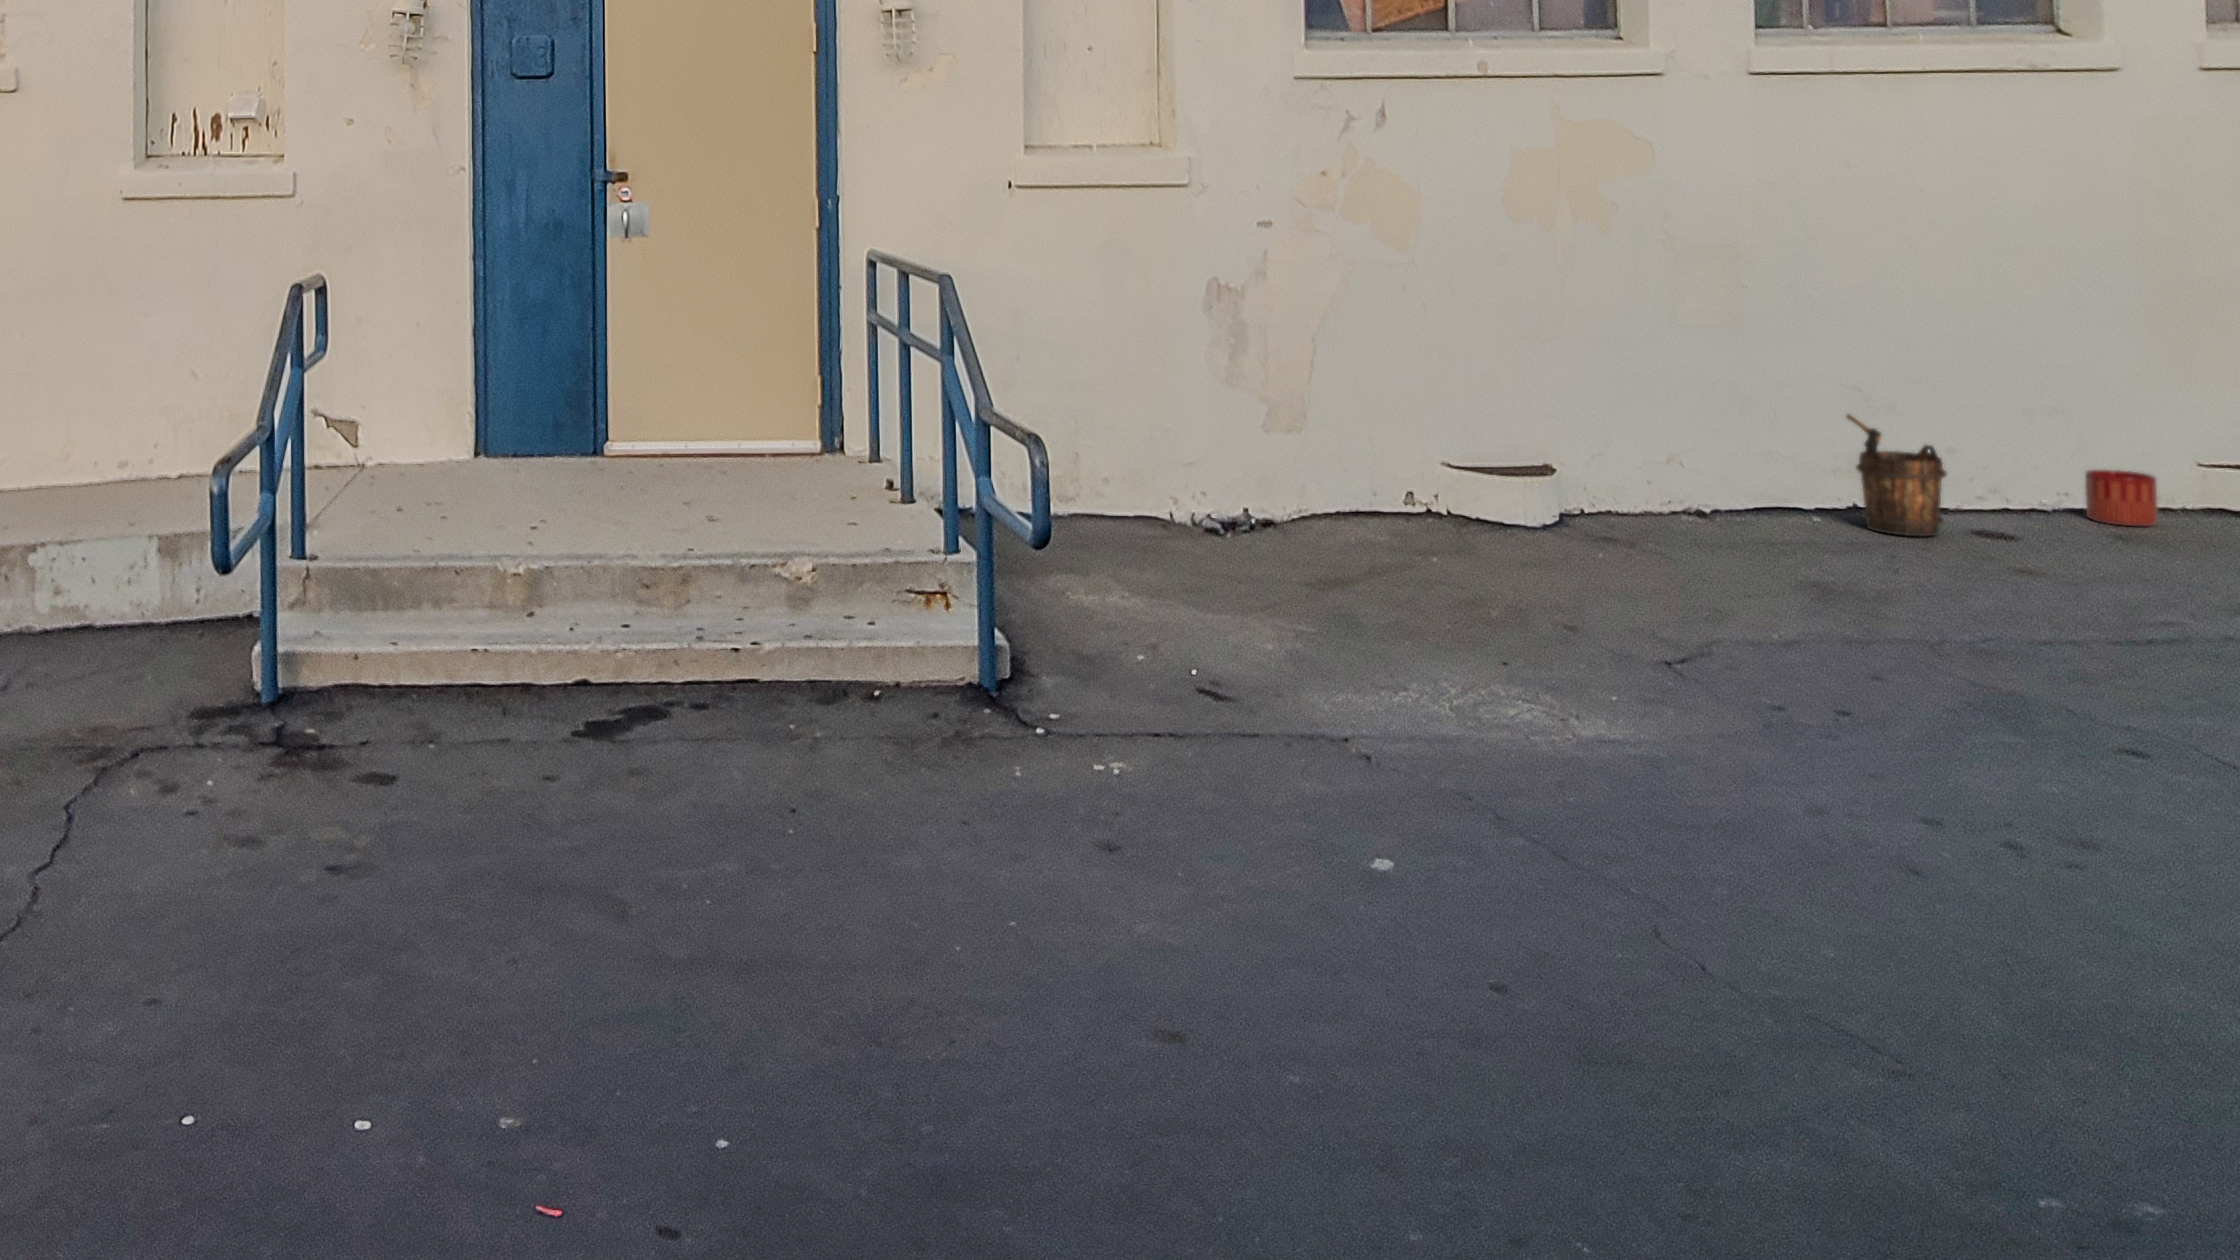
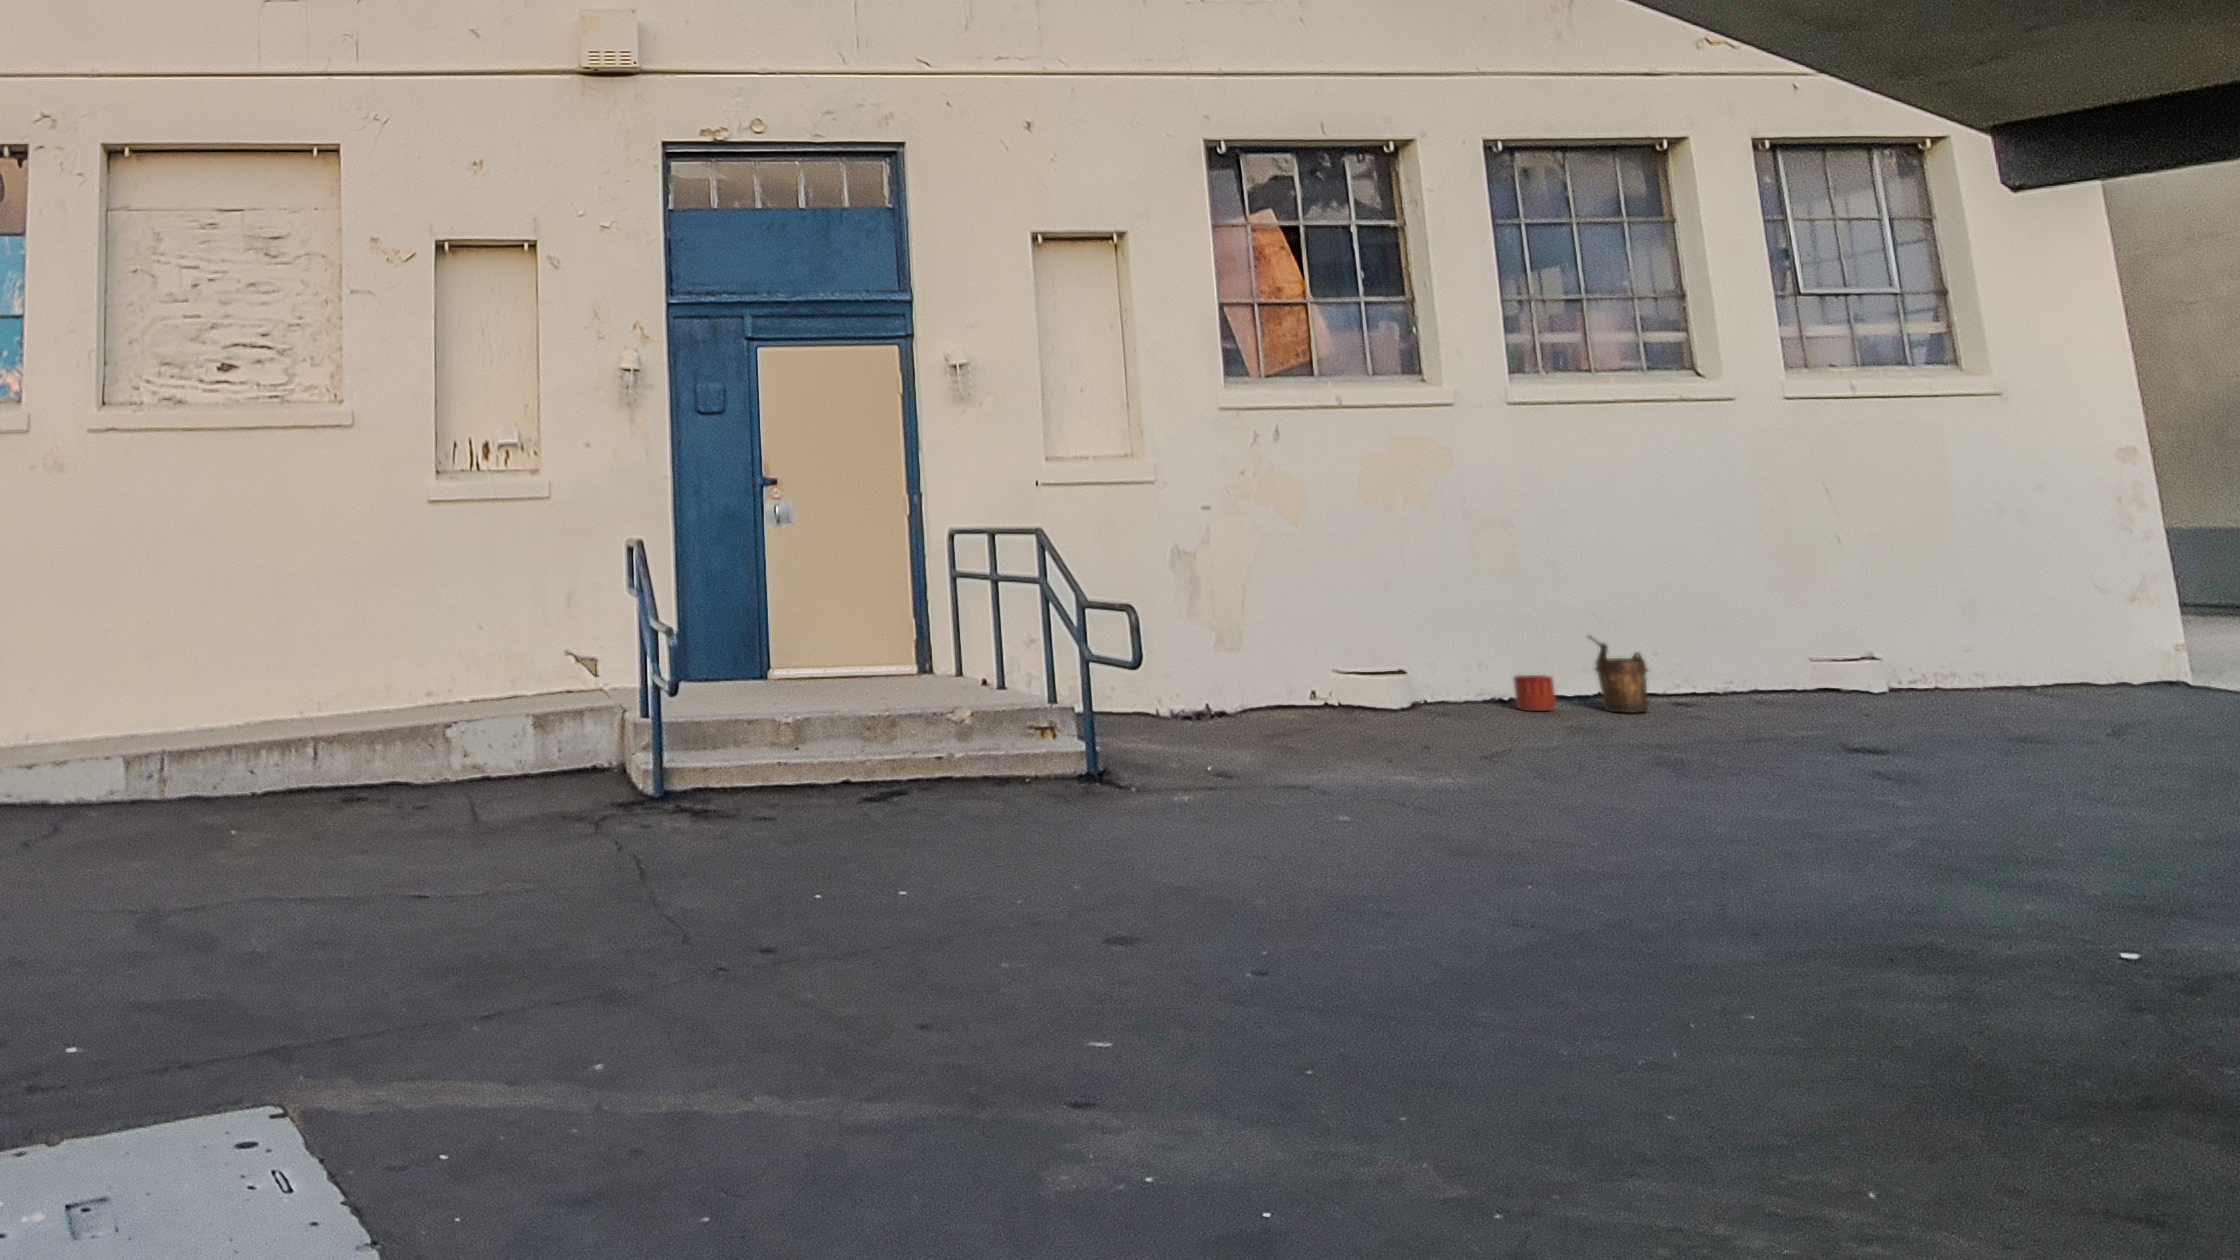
planter: present [2085,470,2158,526] -> present [1514,675,1556,711]

